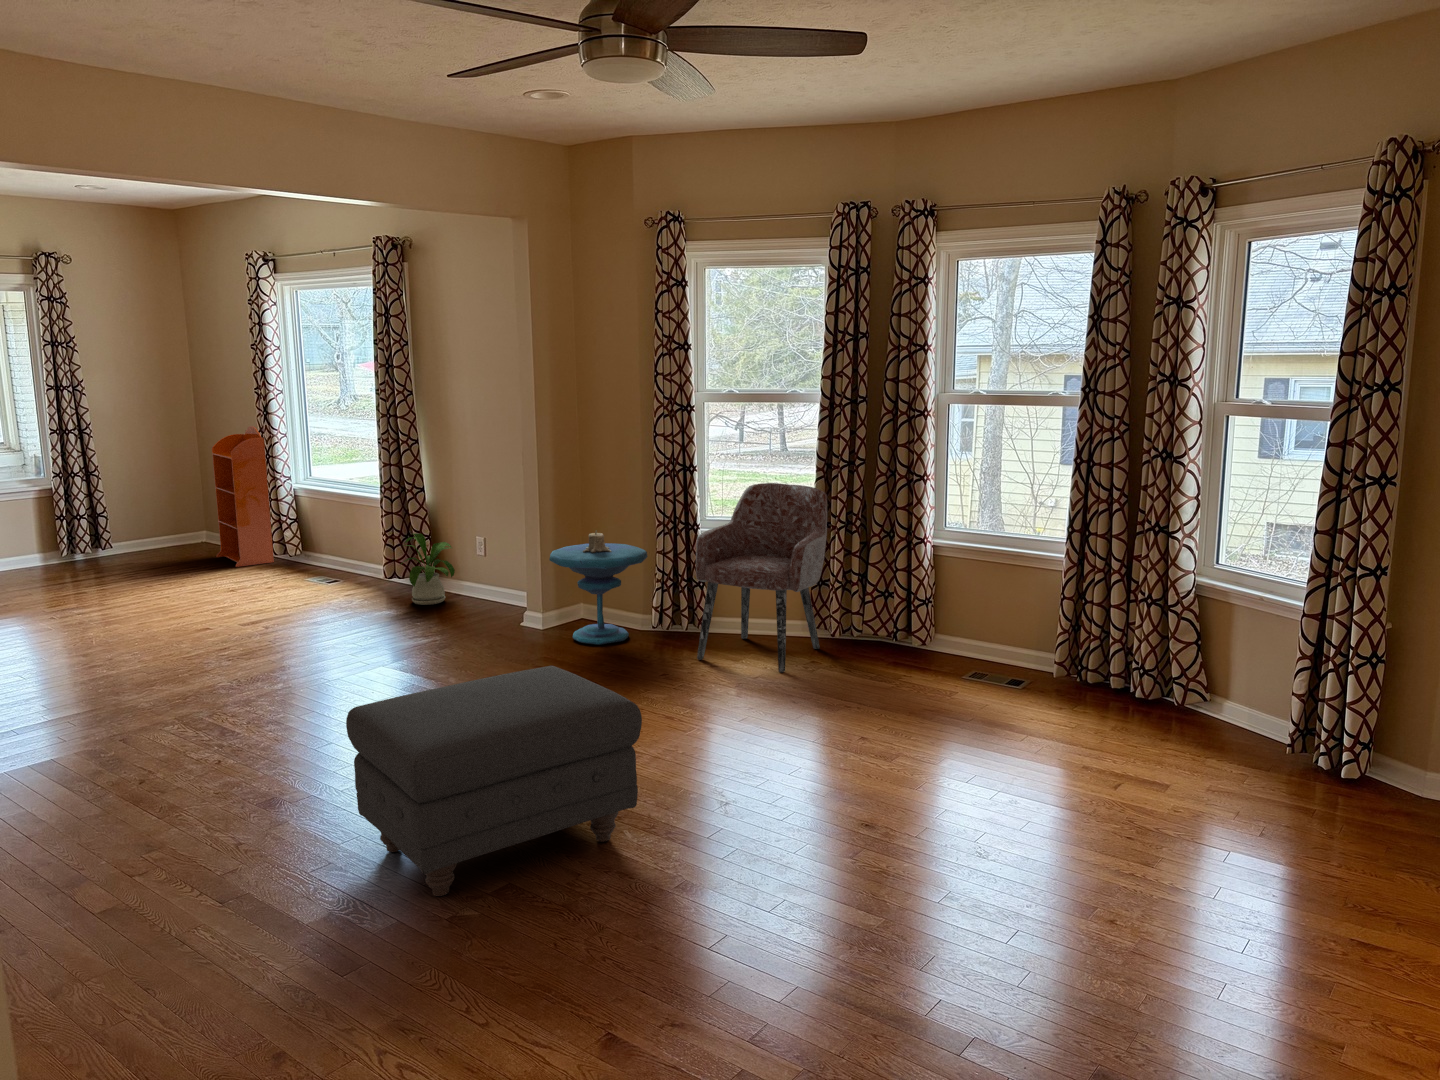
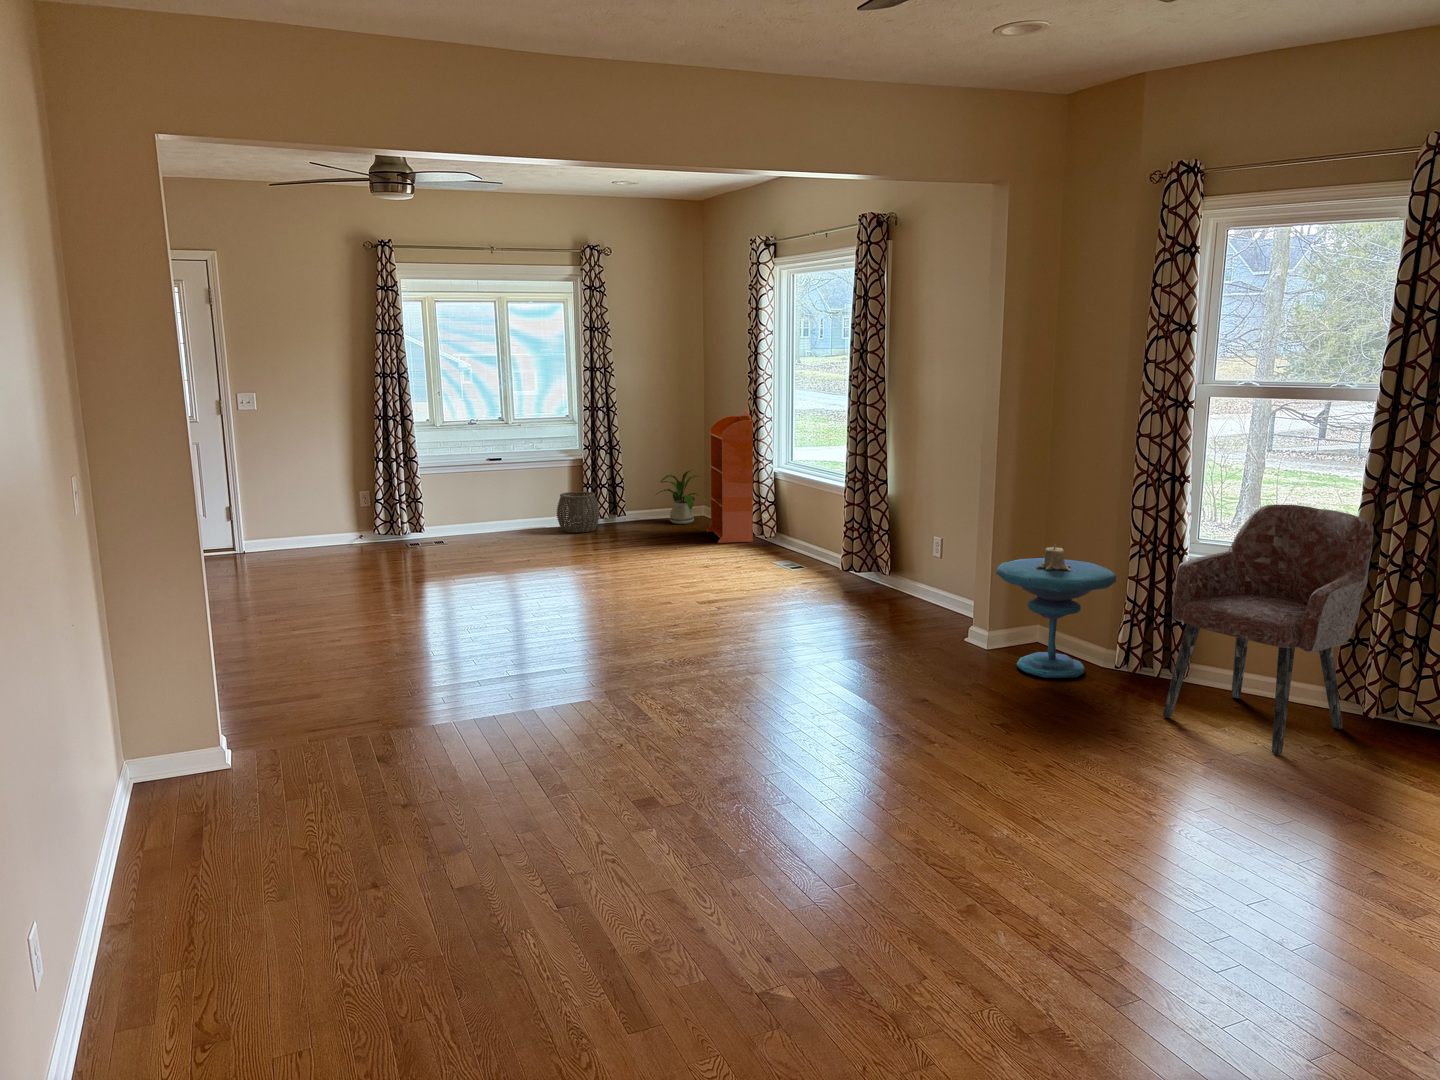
woven basket: none [26,526,83,573] -> present [557,492,600,533]
house plant: present [404,533,455,605] -> present [657,470,706,524]
ottoman: present [346,666,642,896] -> none [681,714,1019,975]

